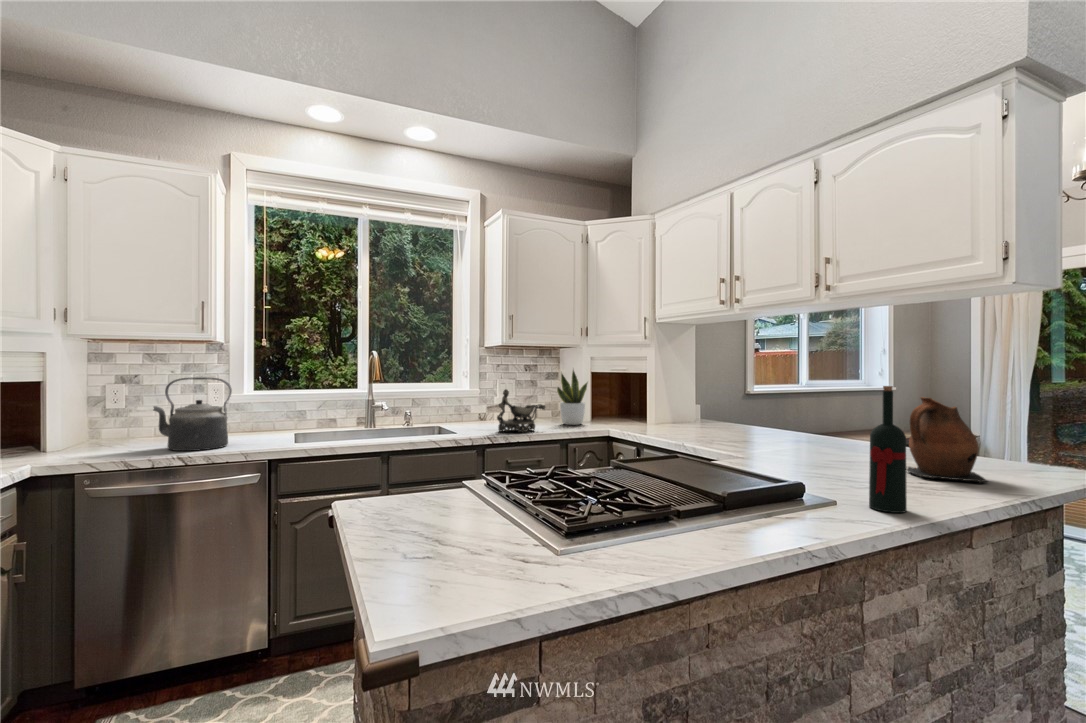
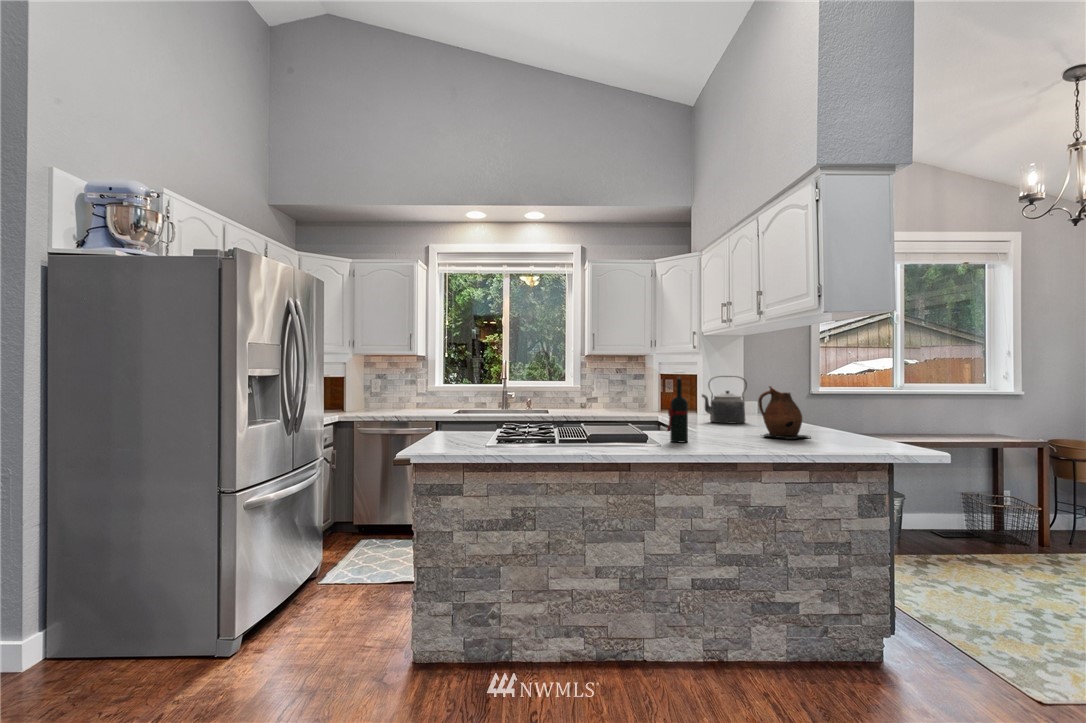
potted plant: present [557,370,587,425] -> none [629,369,657,412]
kettle: present [153,377,232,451] -> present [702,376,747,423]
decorative bowl: present [497,389,545,432] -> none [576,385,613,414]

